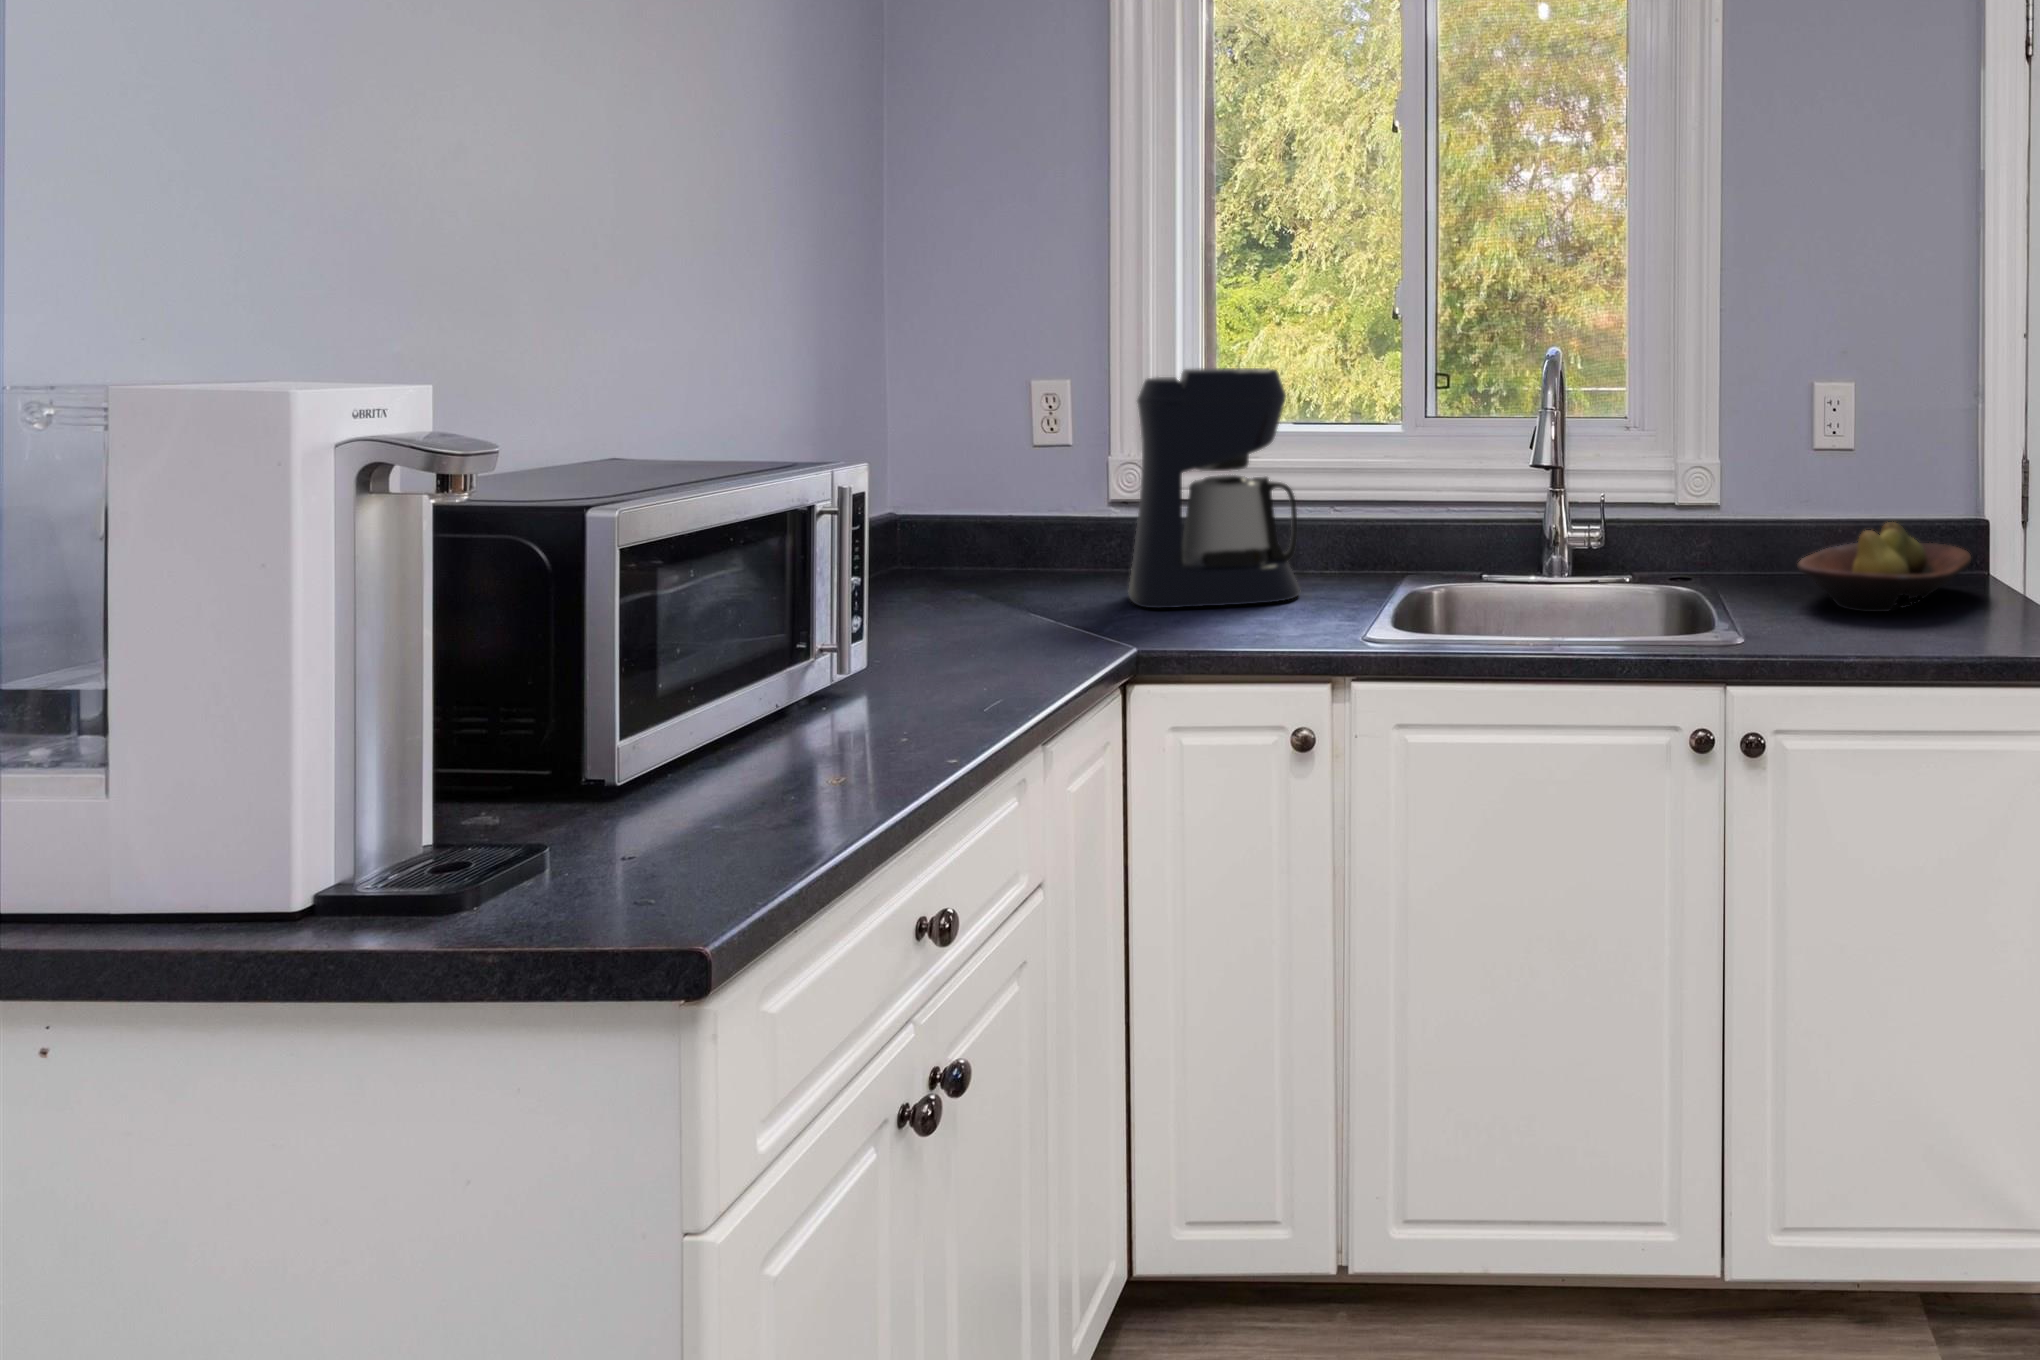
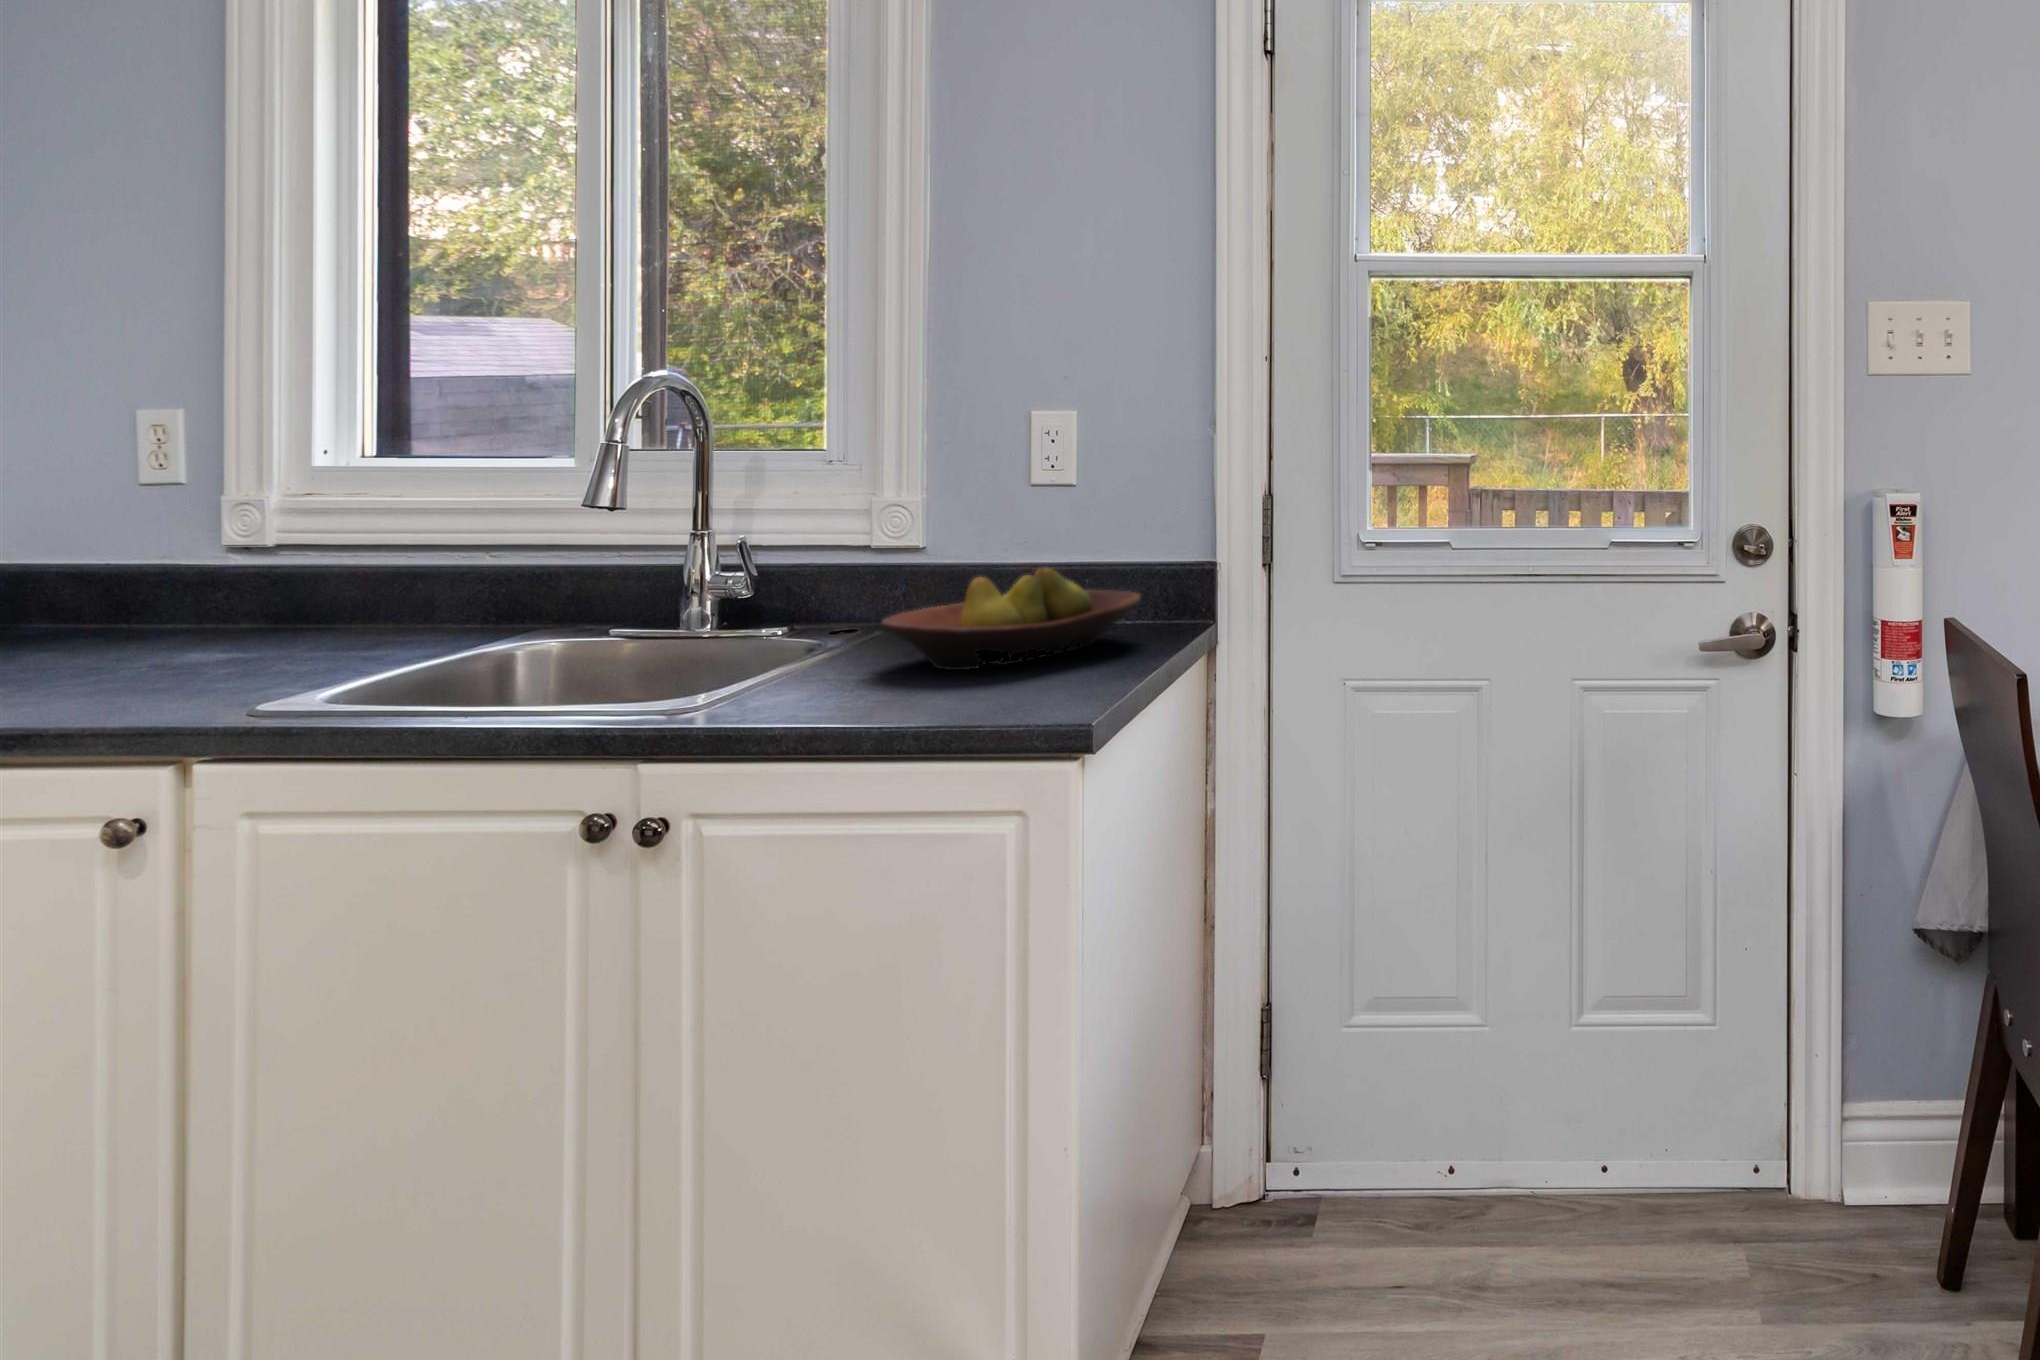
coffee maker: present [1129,368,1300,608] -> none [100,395,358,671]

